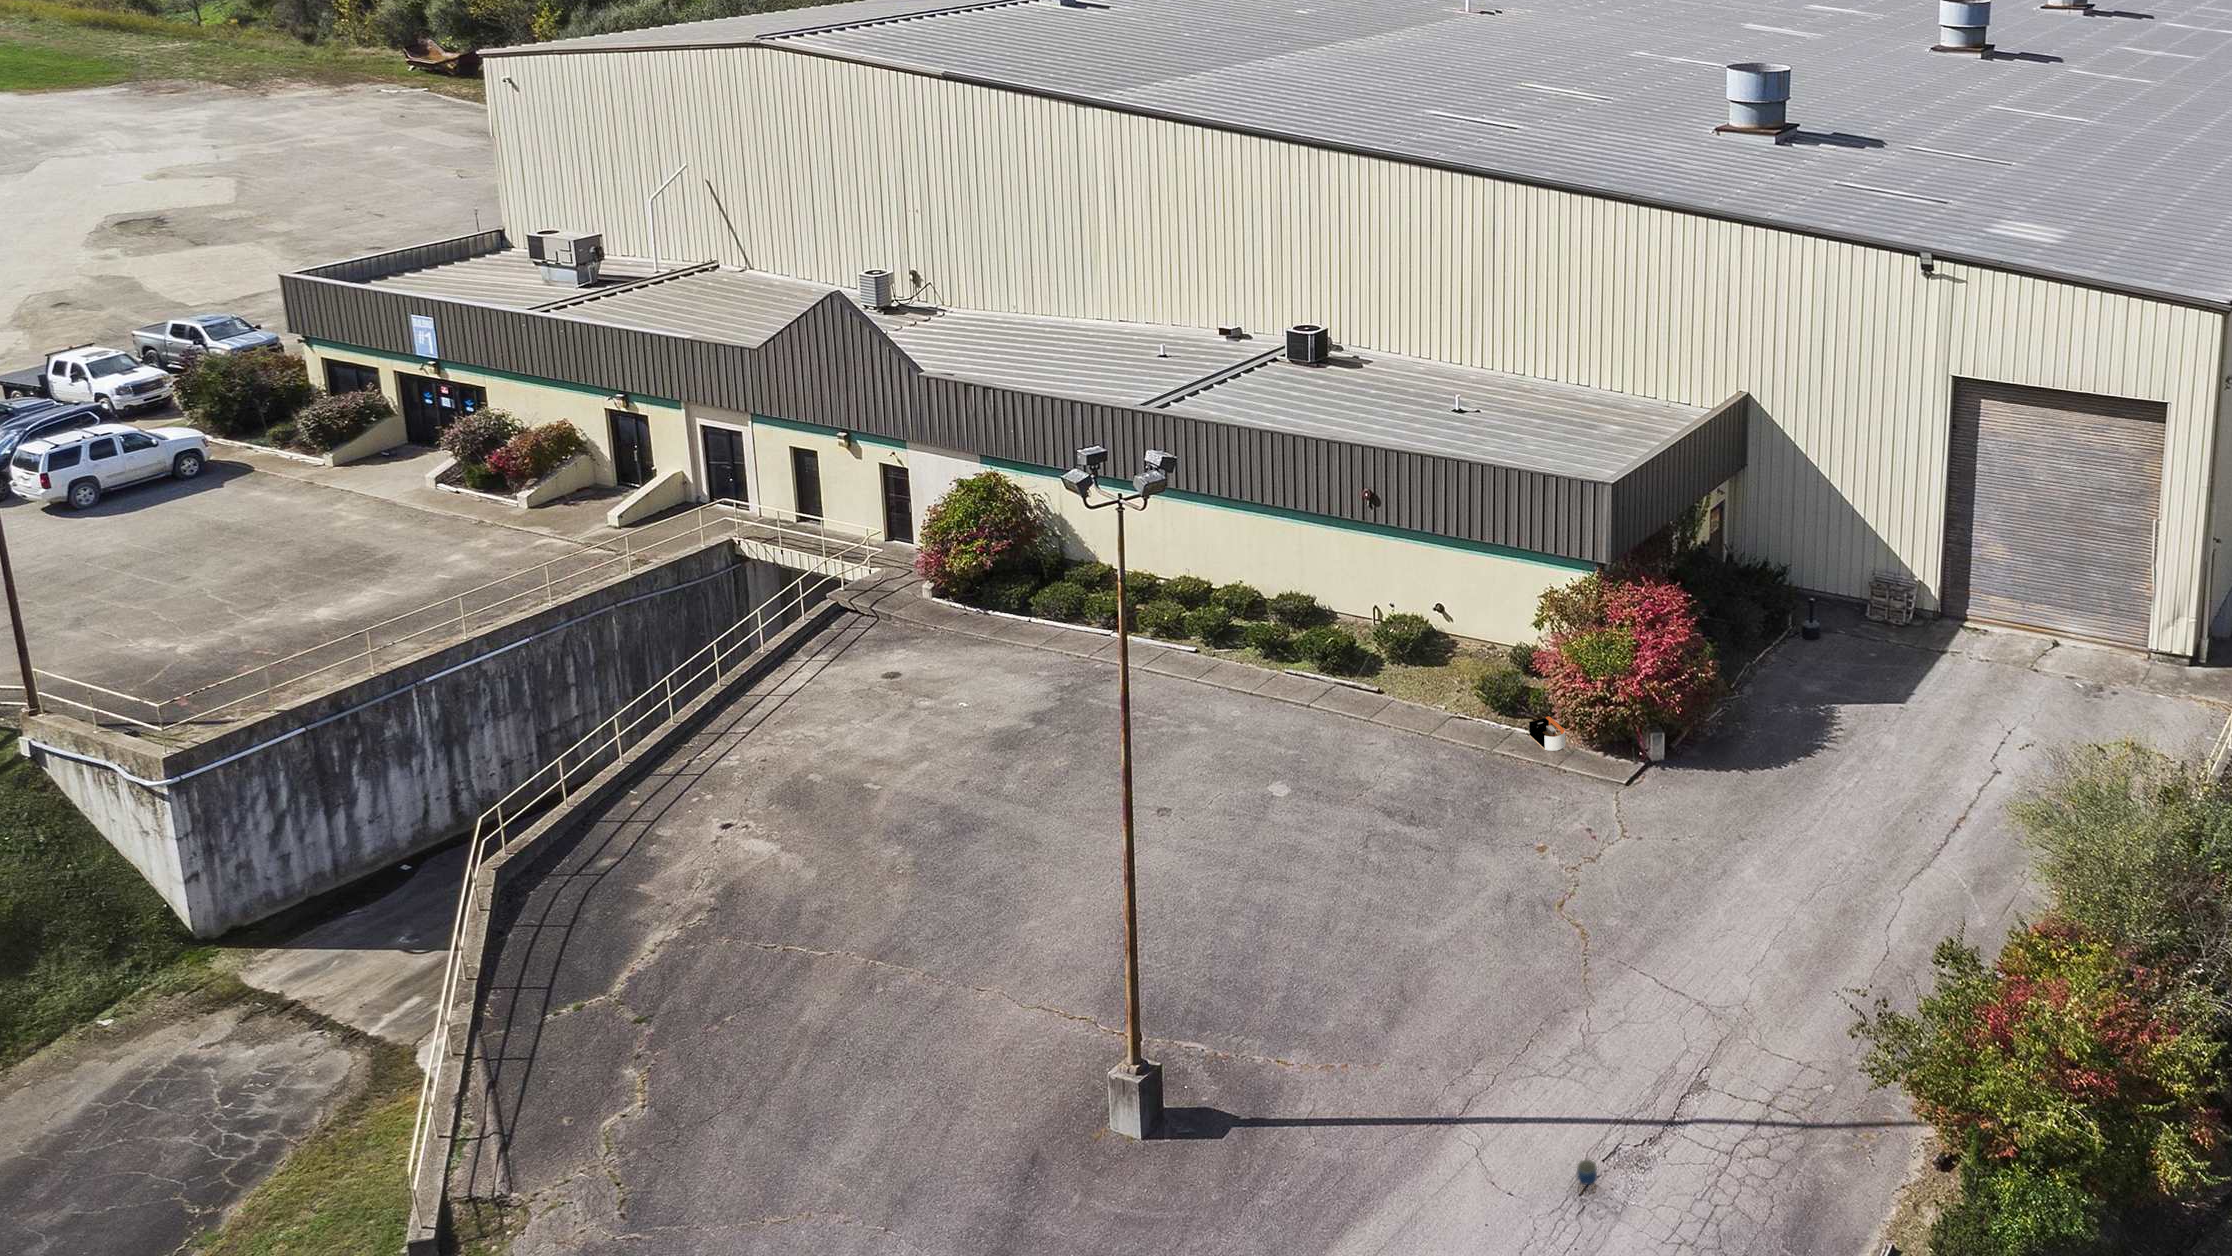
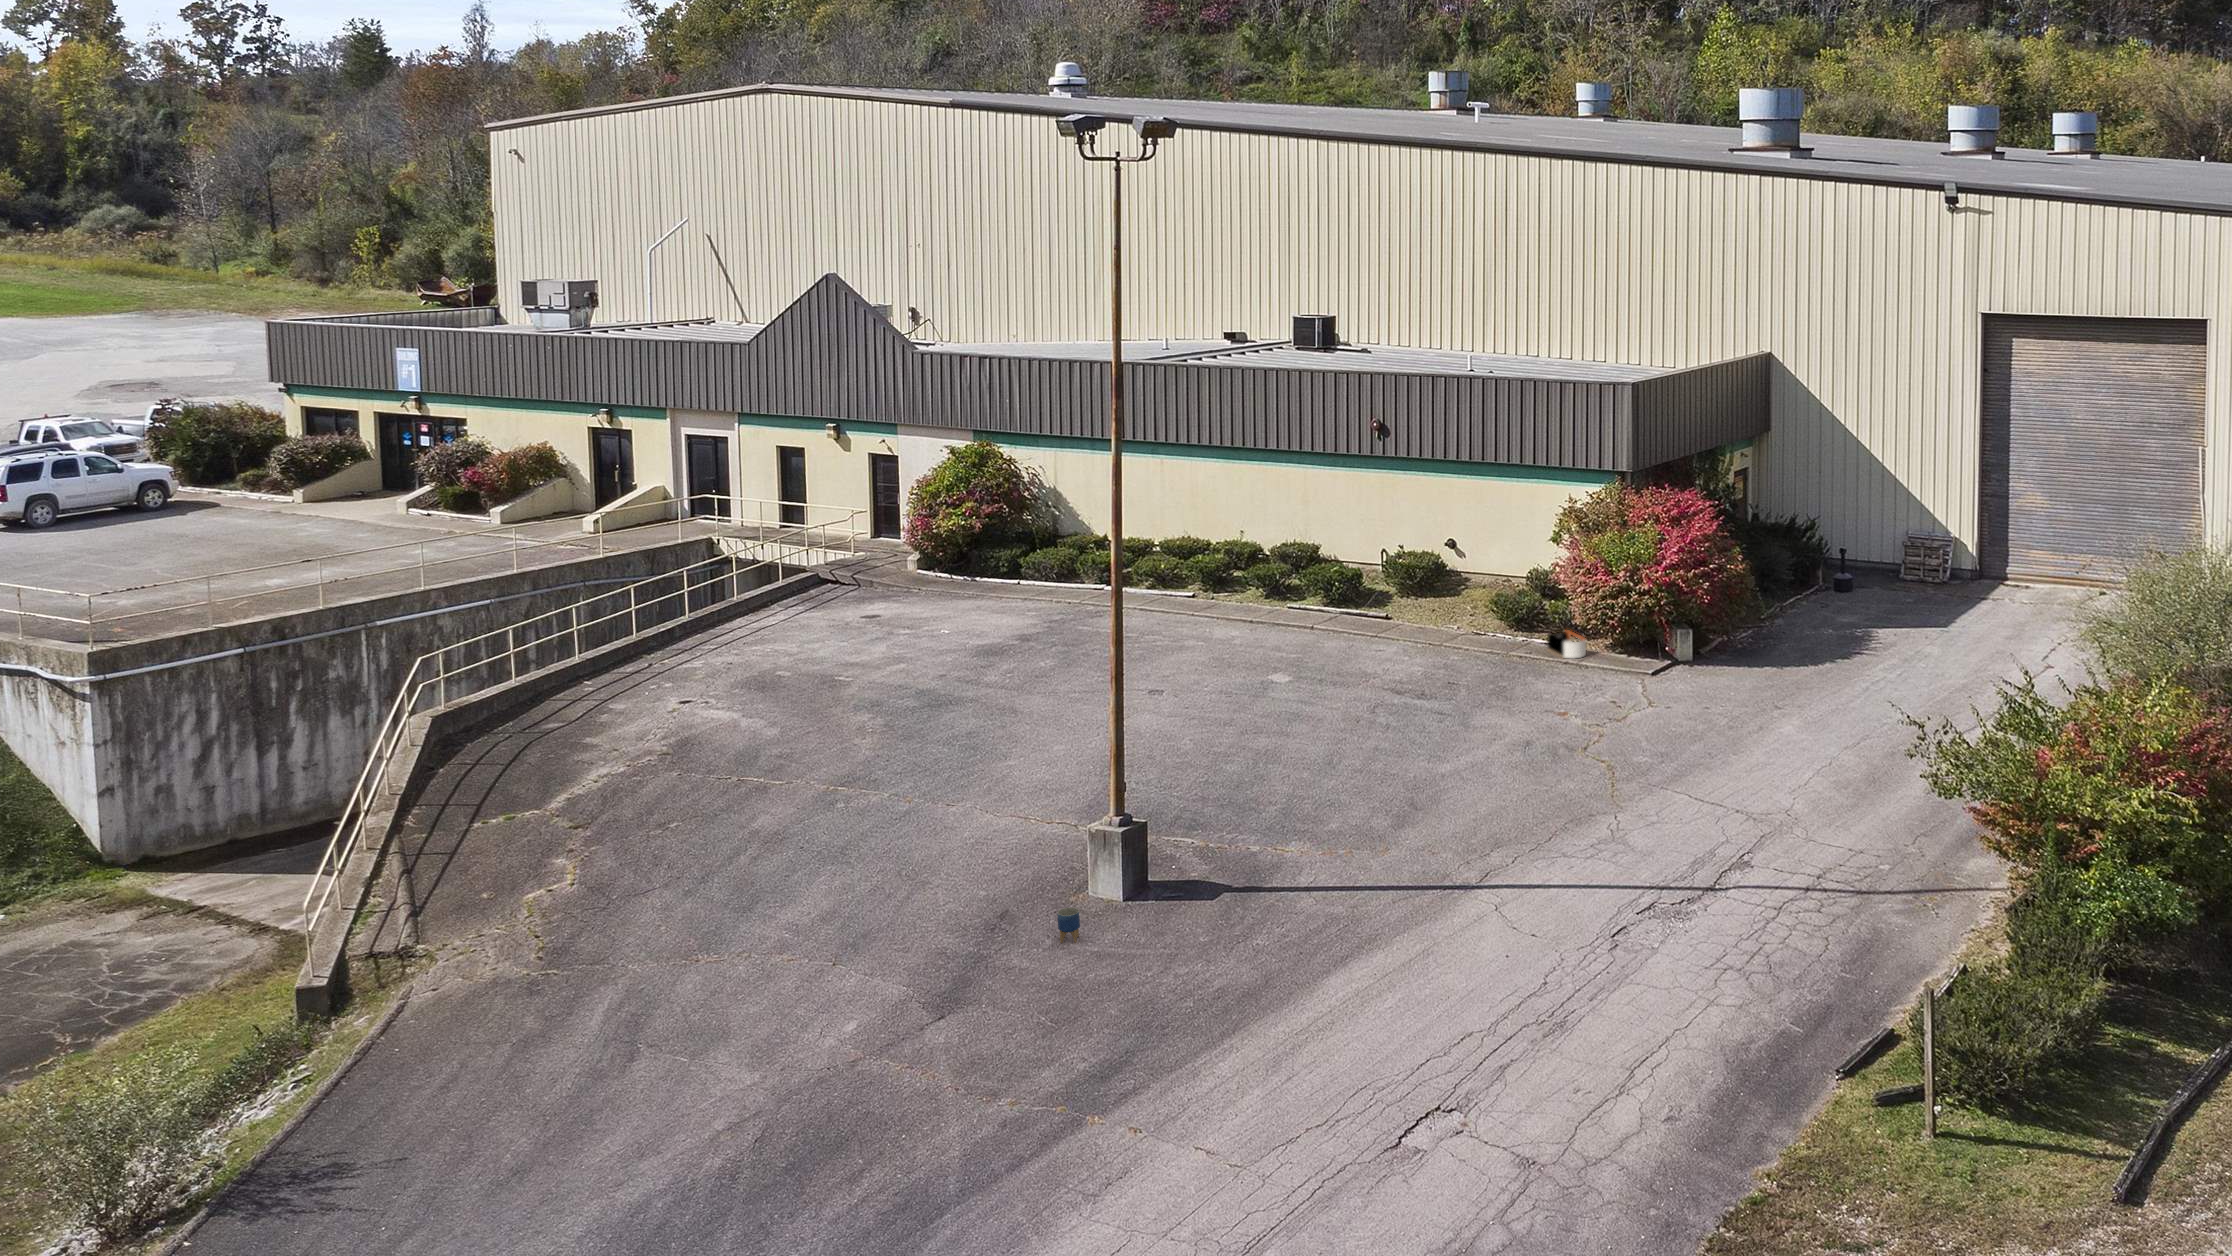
planter: present [1577,1160,1597,1191] -> present [1057,907,1080,943]

